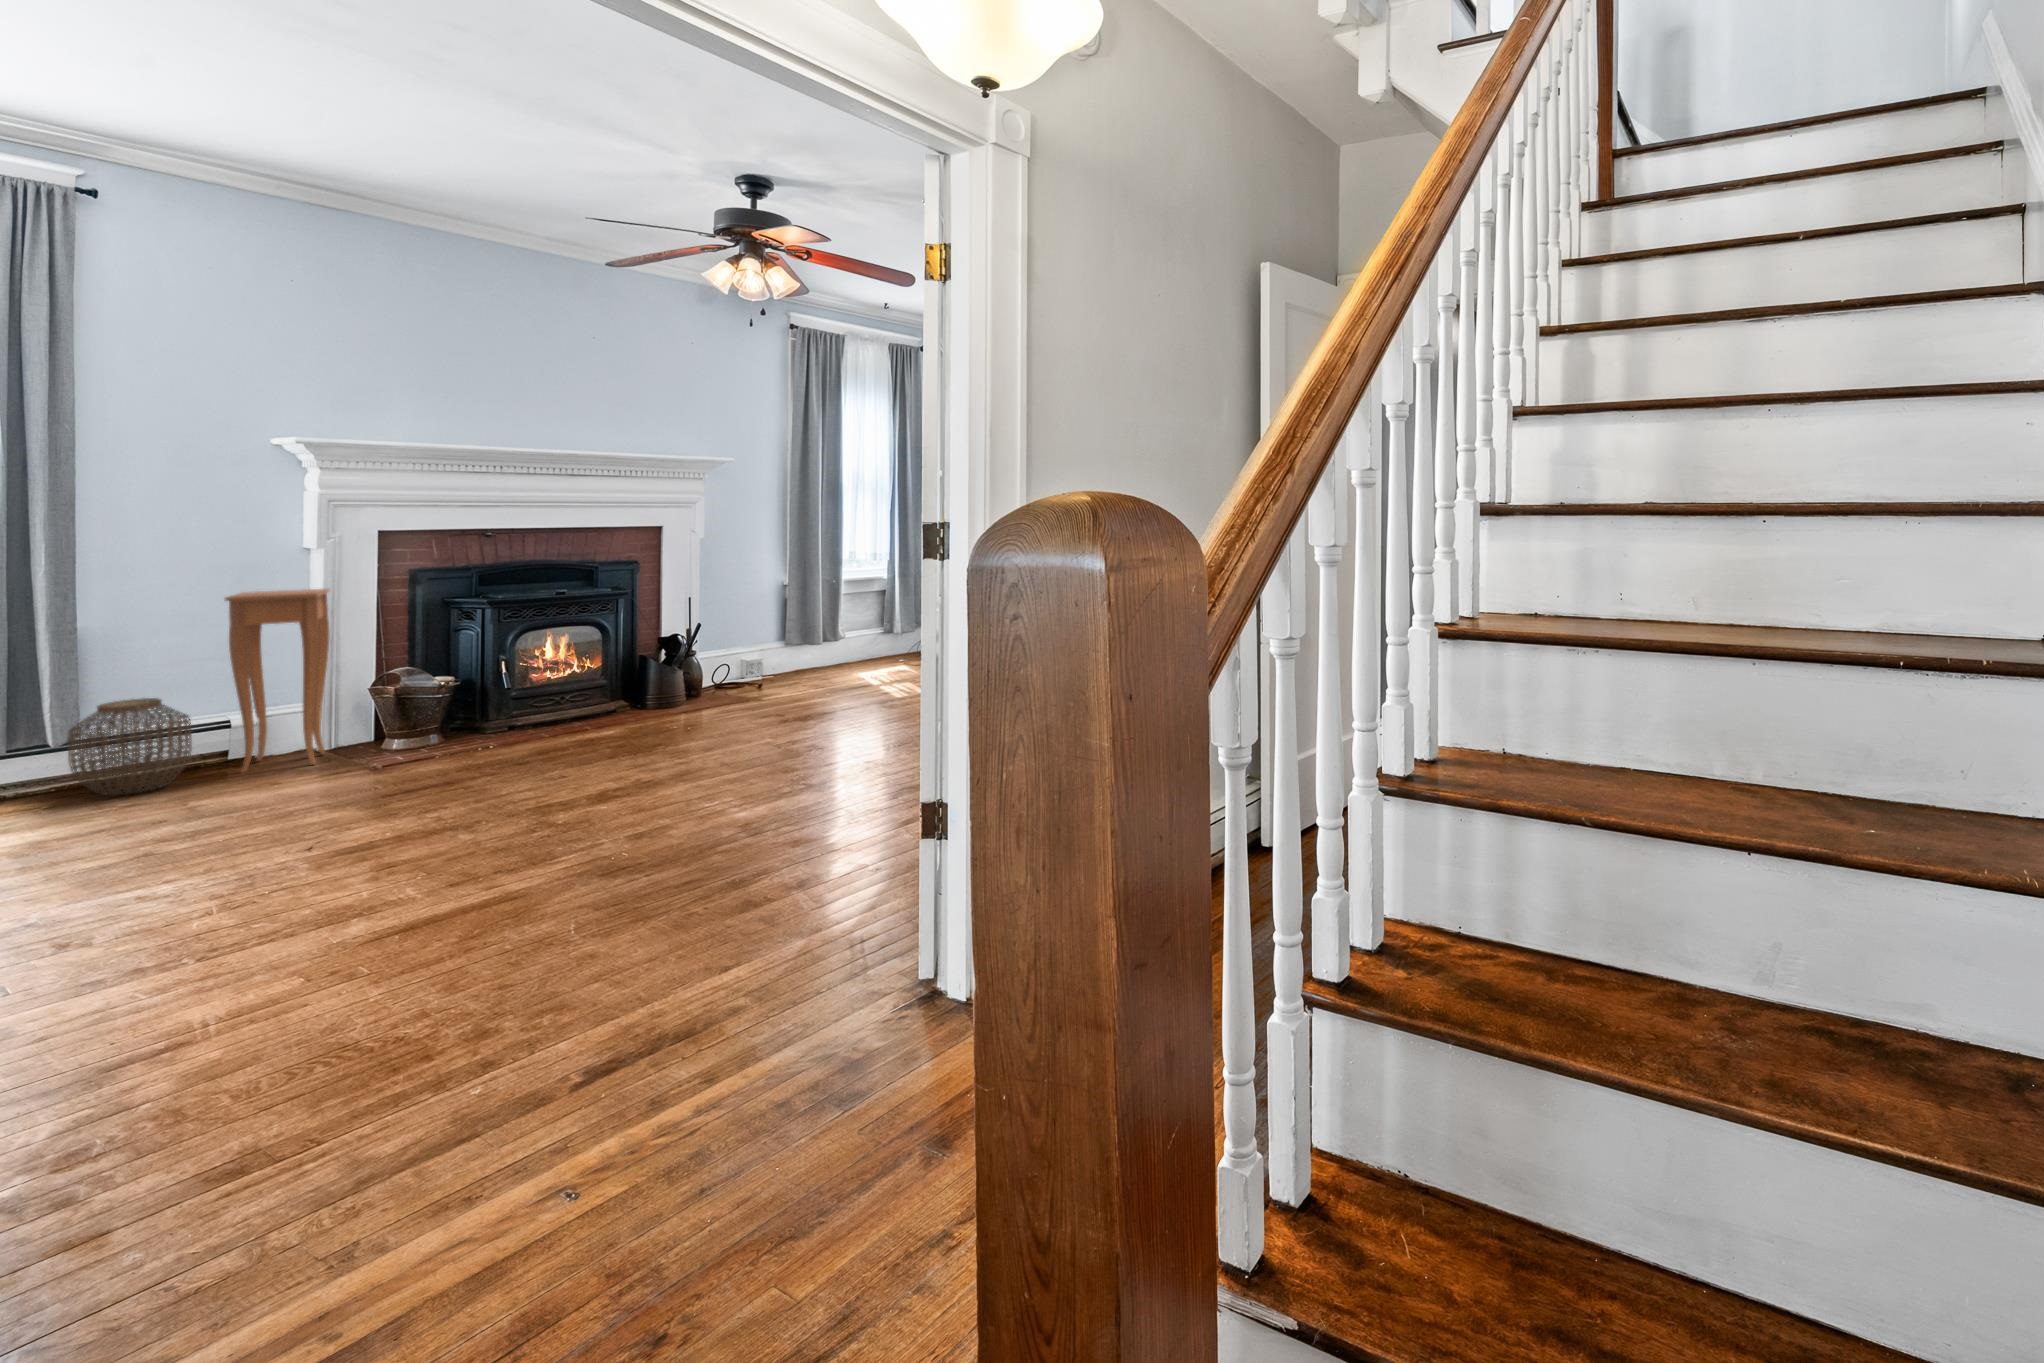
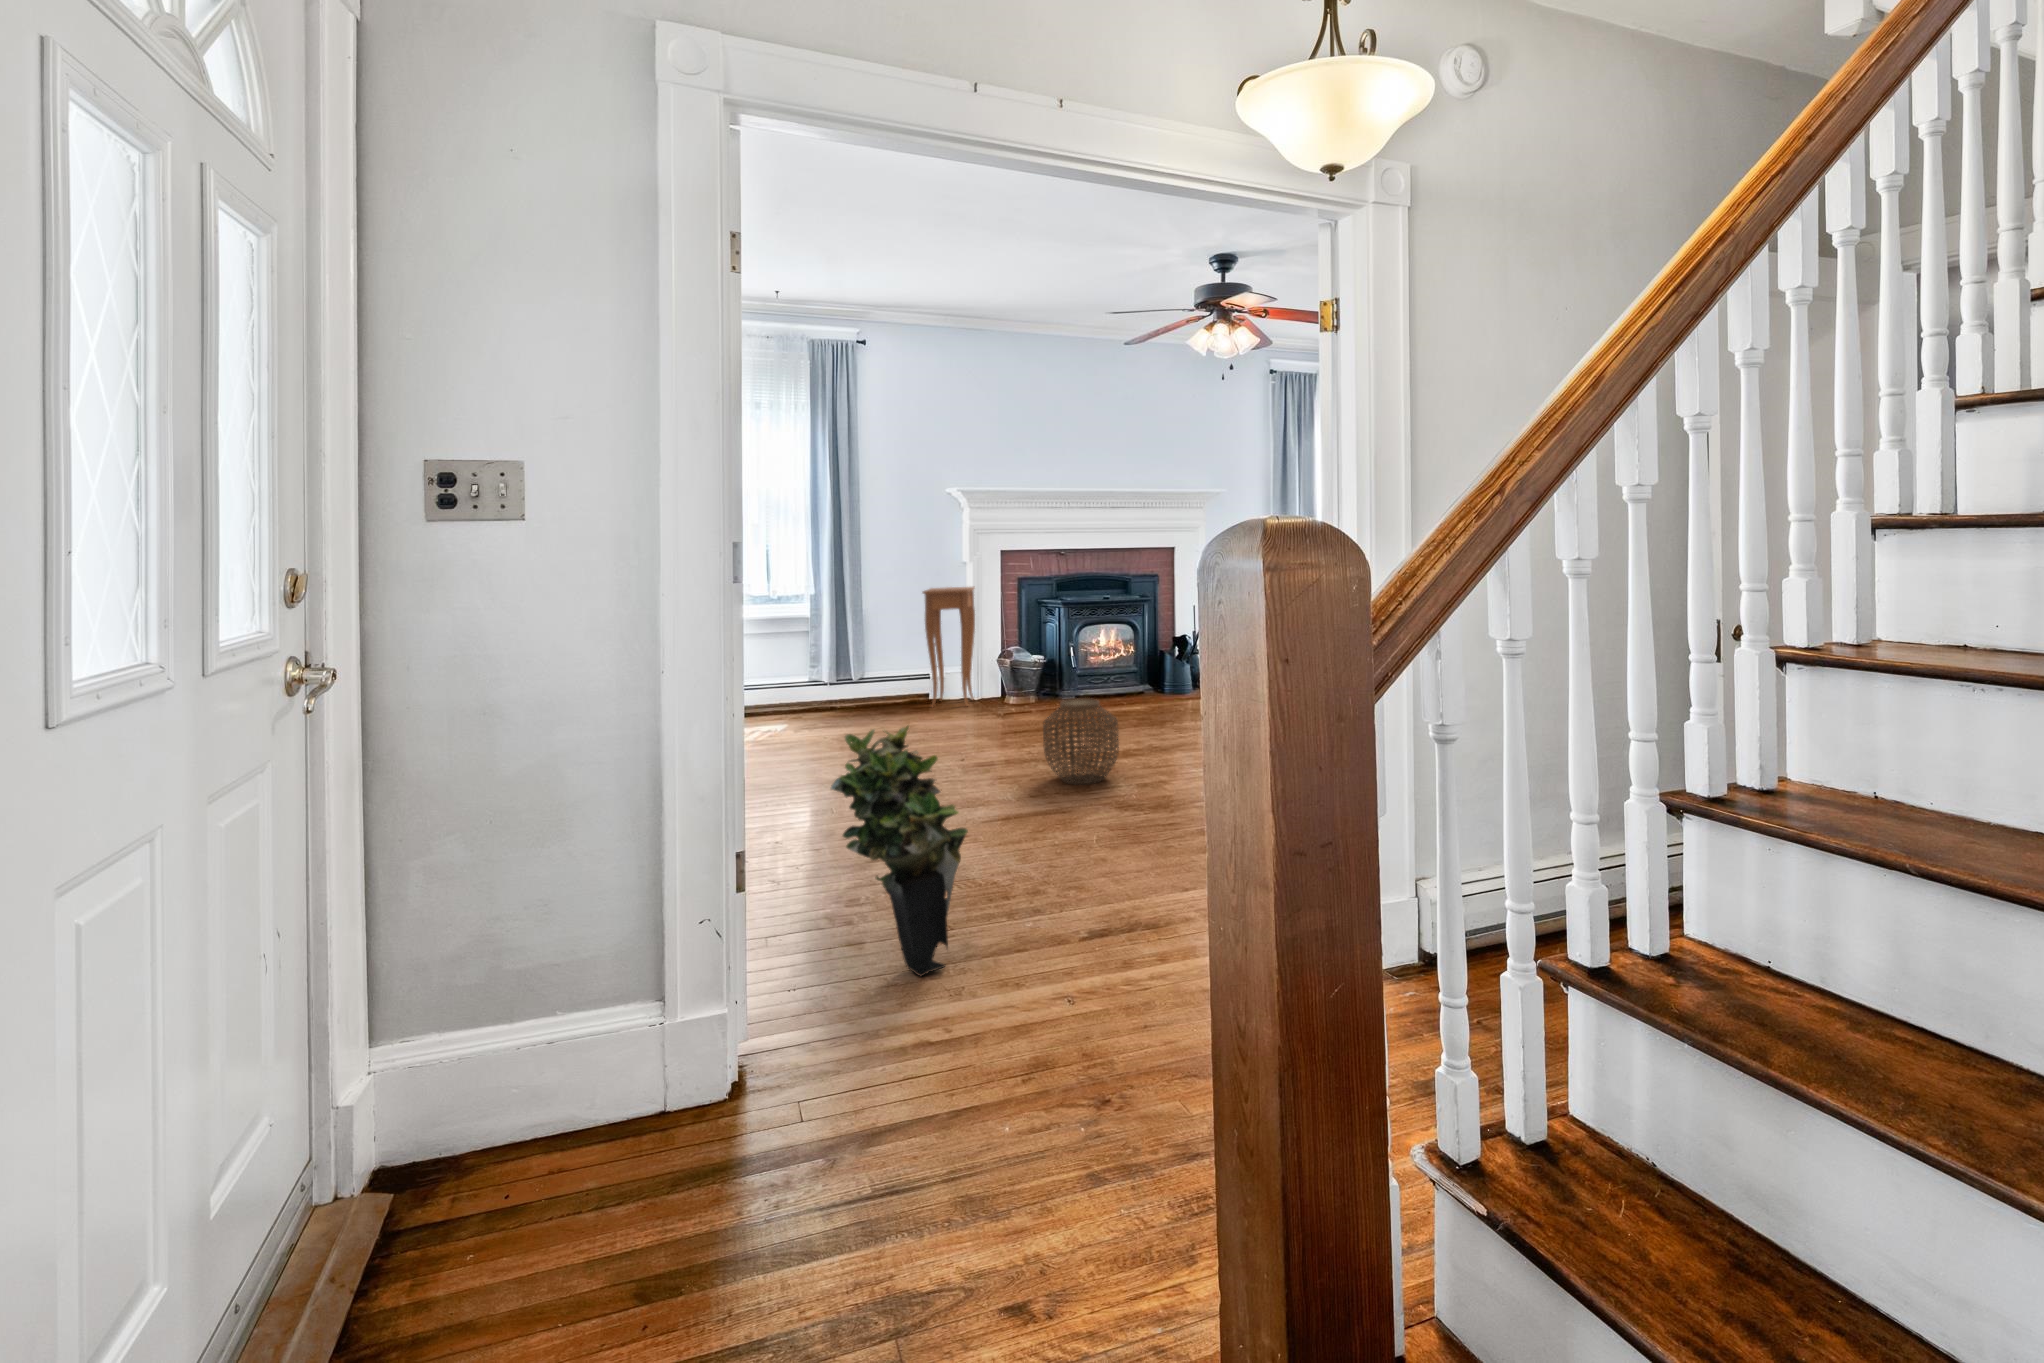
woven basket: present [68,698,192,796] -> present [1043,698,1119,785]
potted plant: none [60,815,375,1225] -> present [831,726,968,976]

